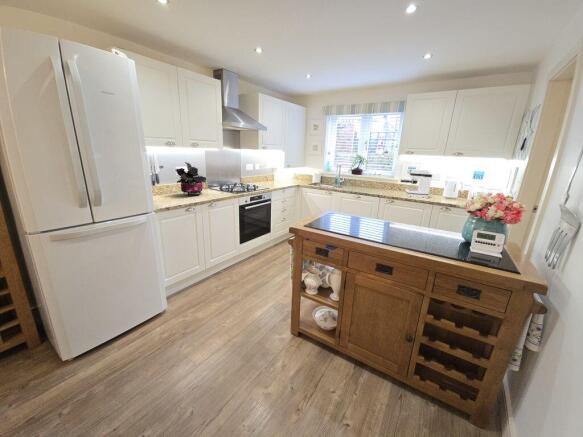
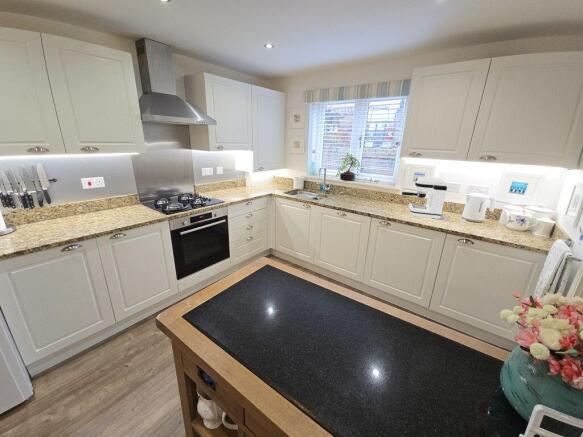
potted plant: present [176,162,206,195] -> none [64,173,121,221]

